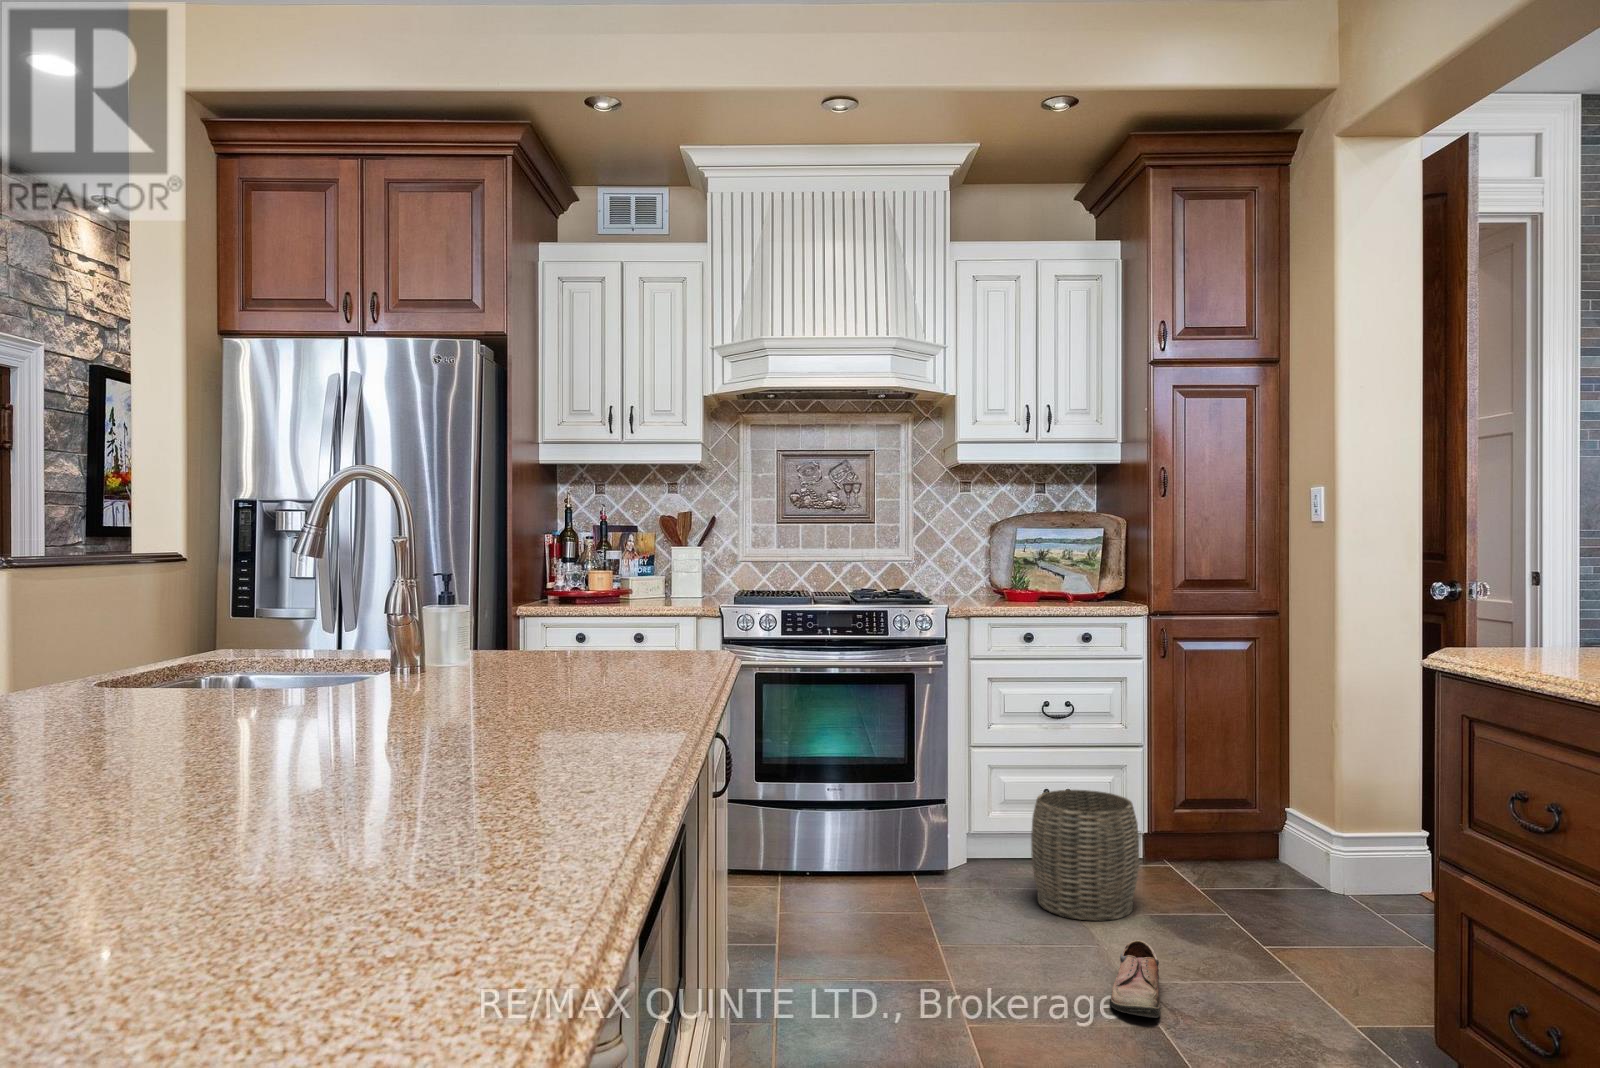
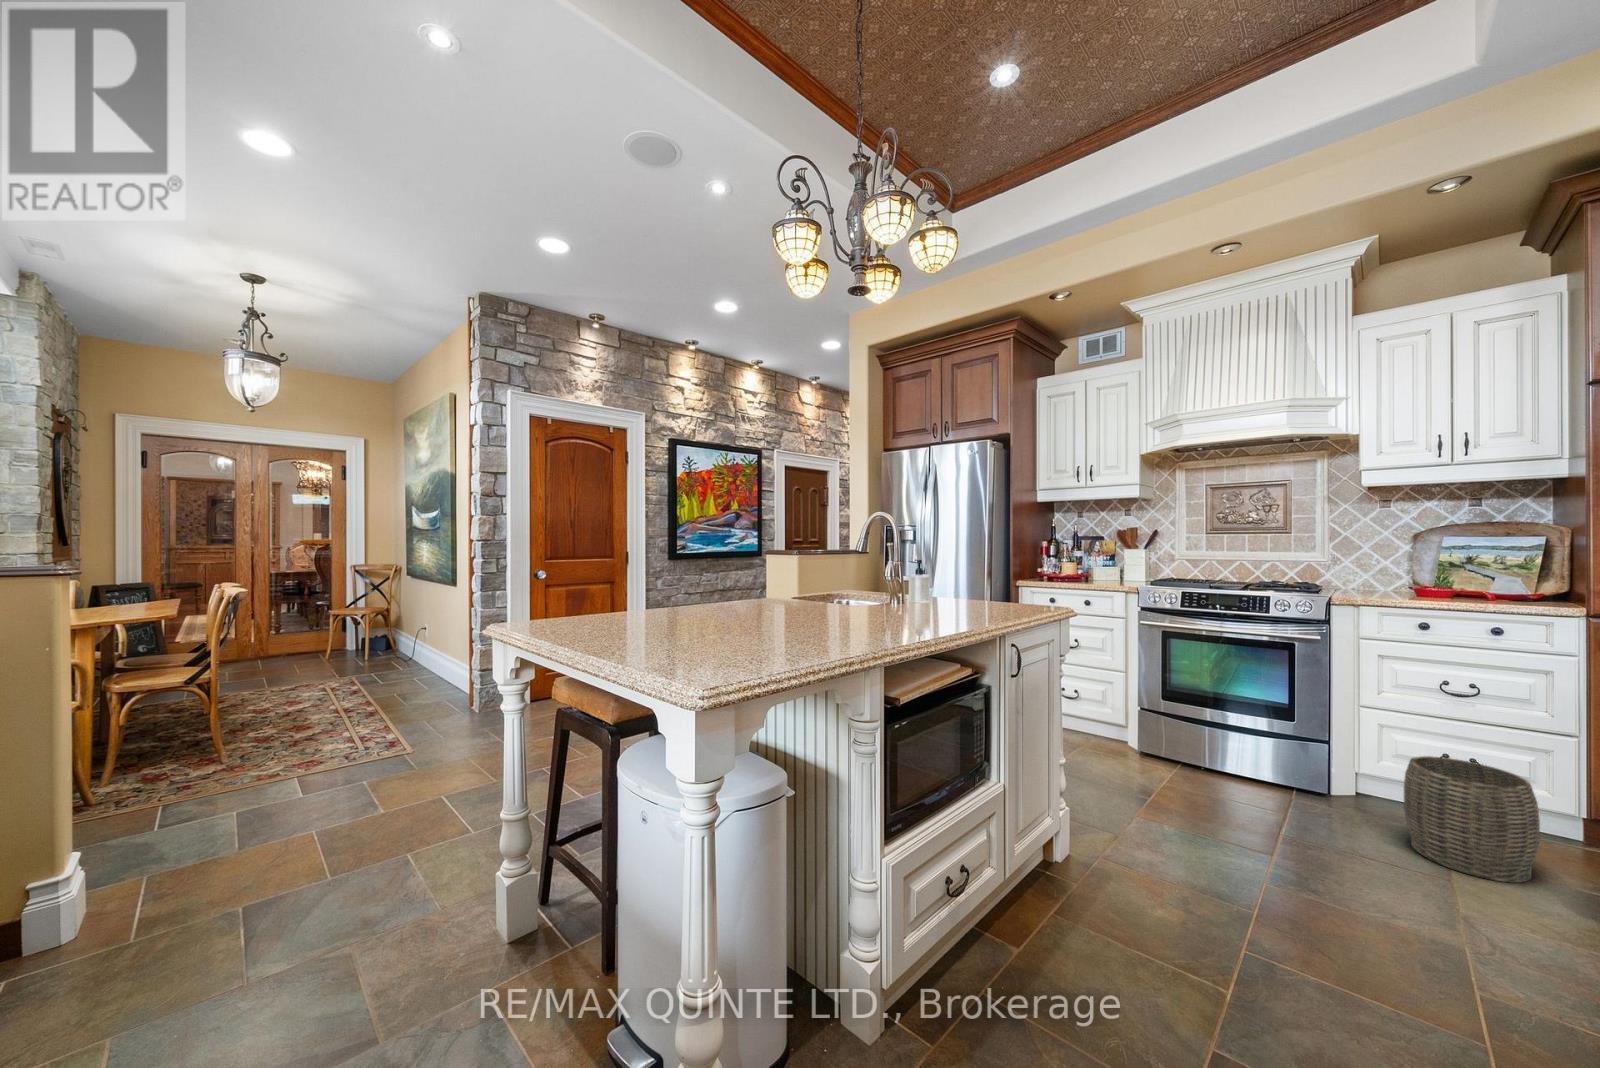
shoe: present [1110,940,1160,1018] -> none [1420,895,1502,962]

